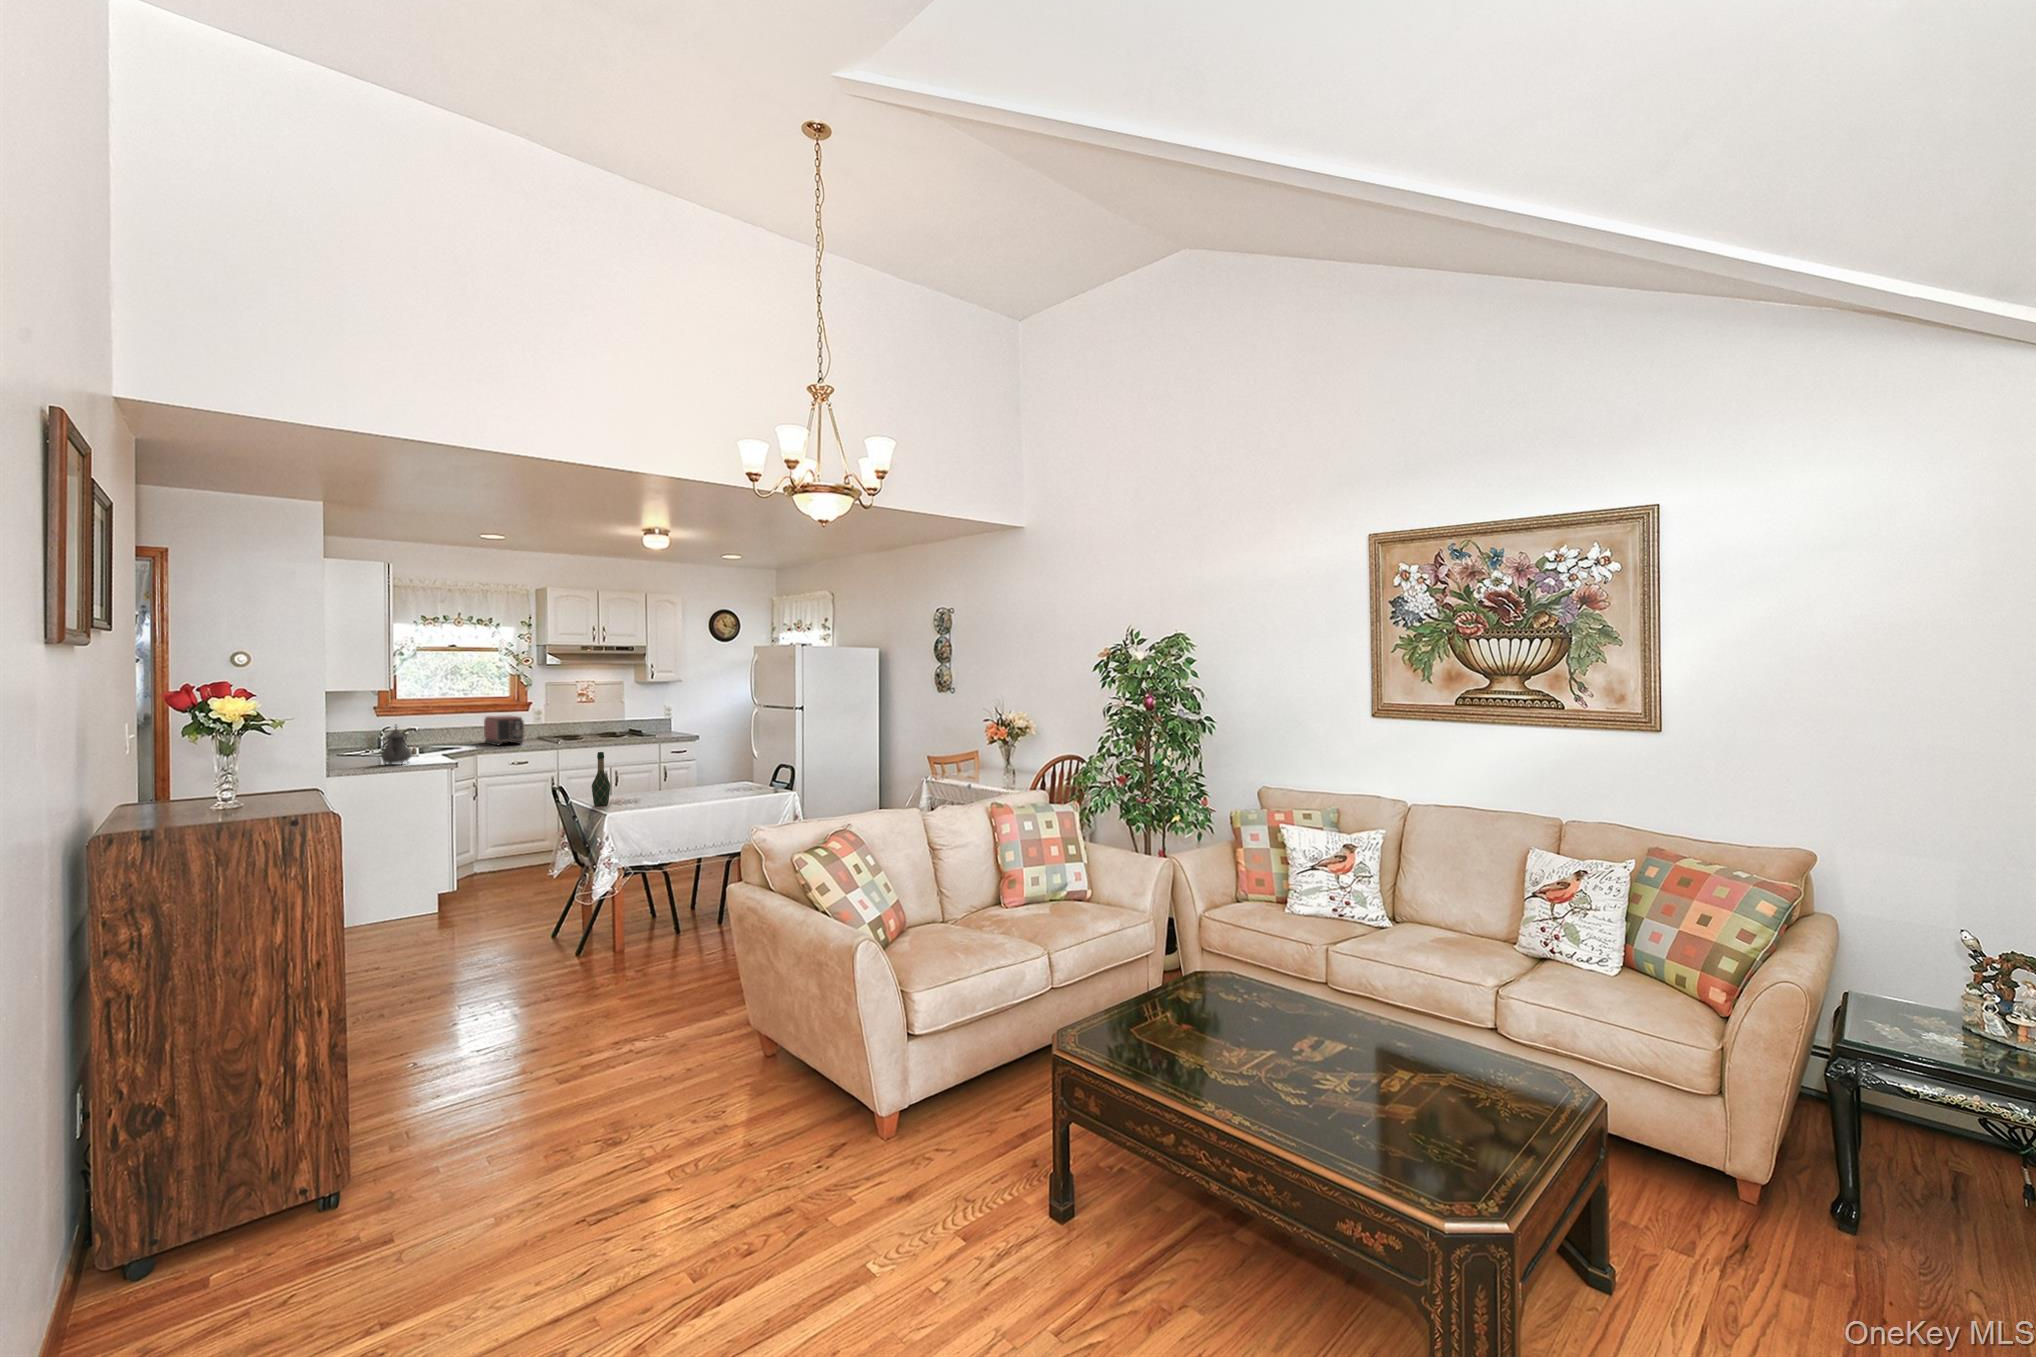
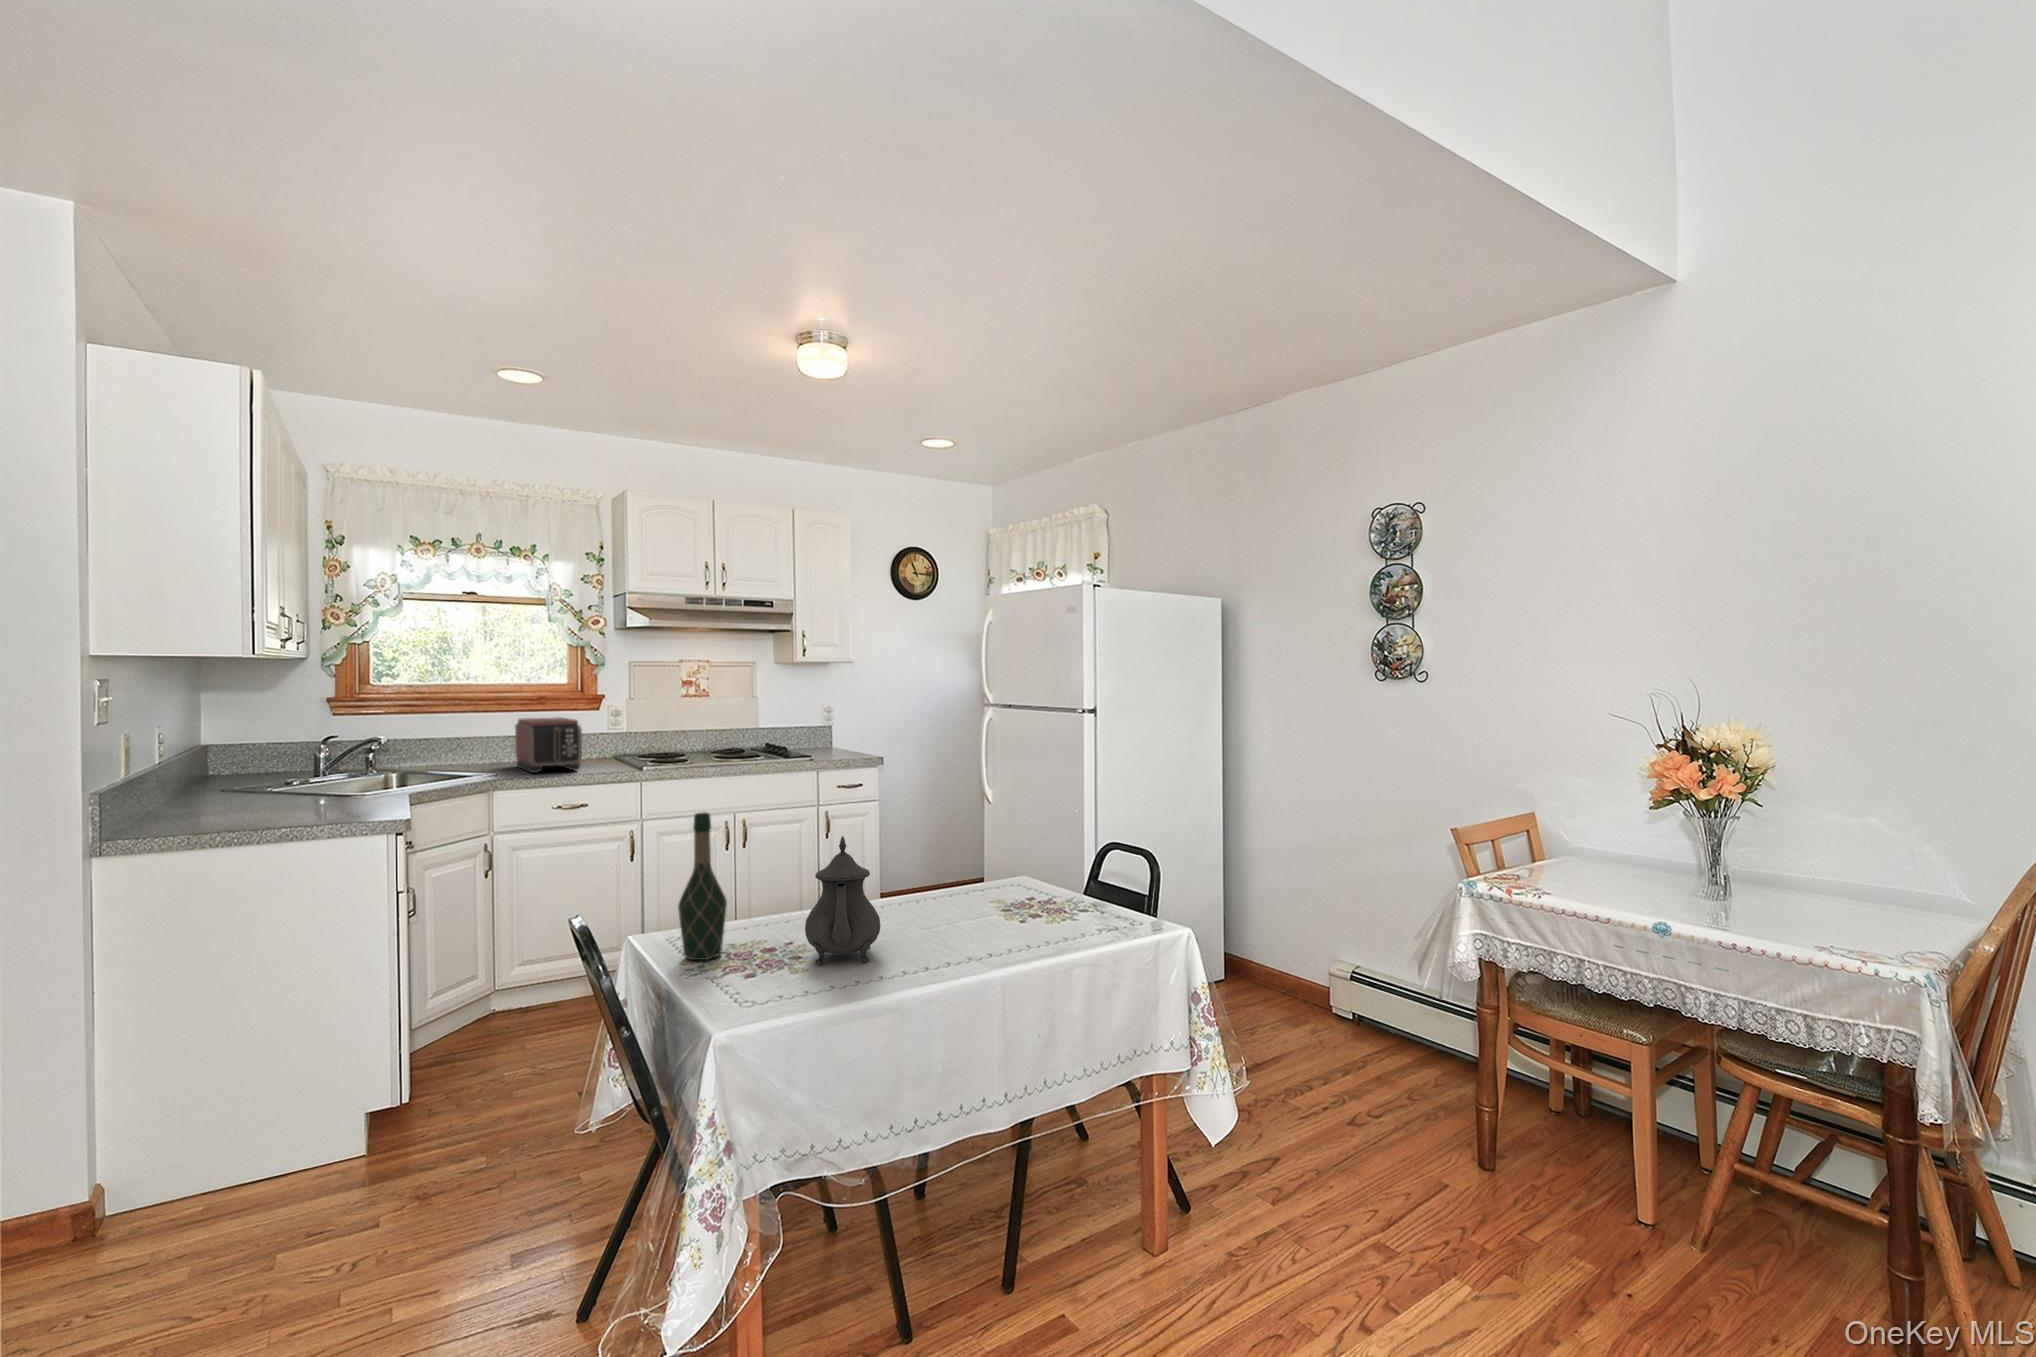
teapot: present [381,724,411,764] -> present [805,836,880,964]

